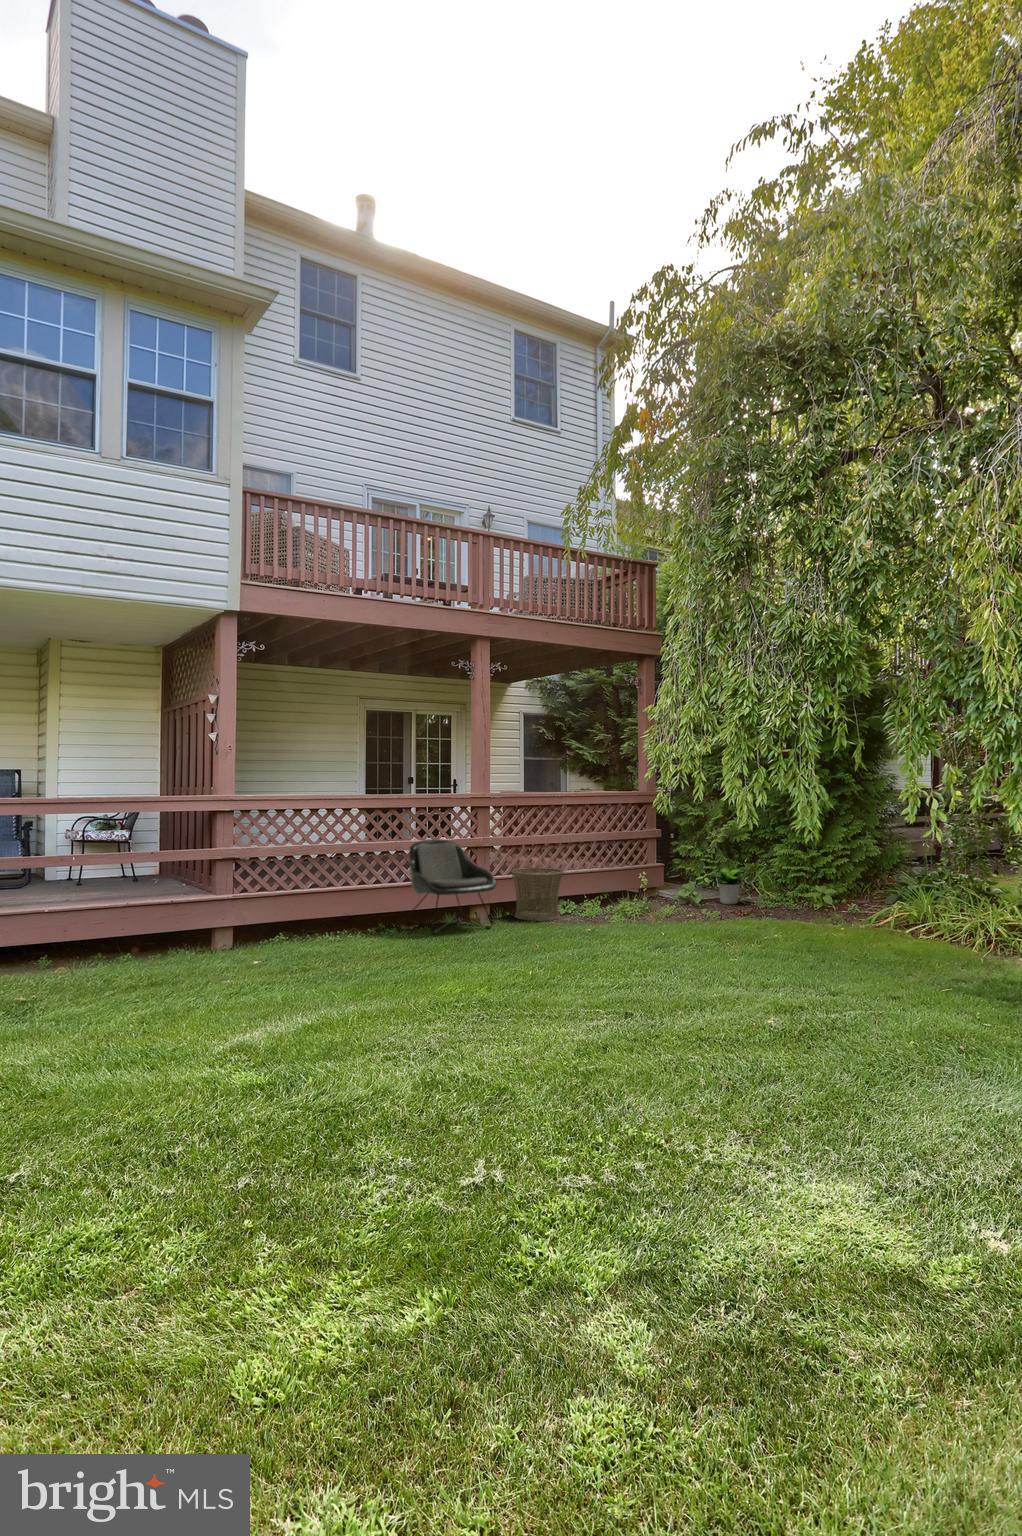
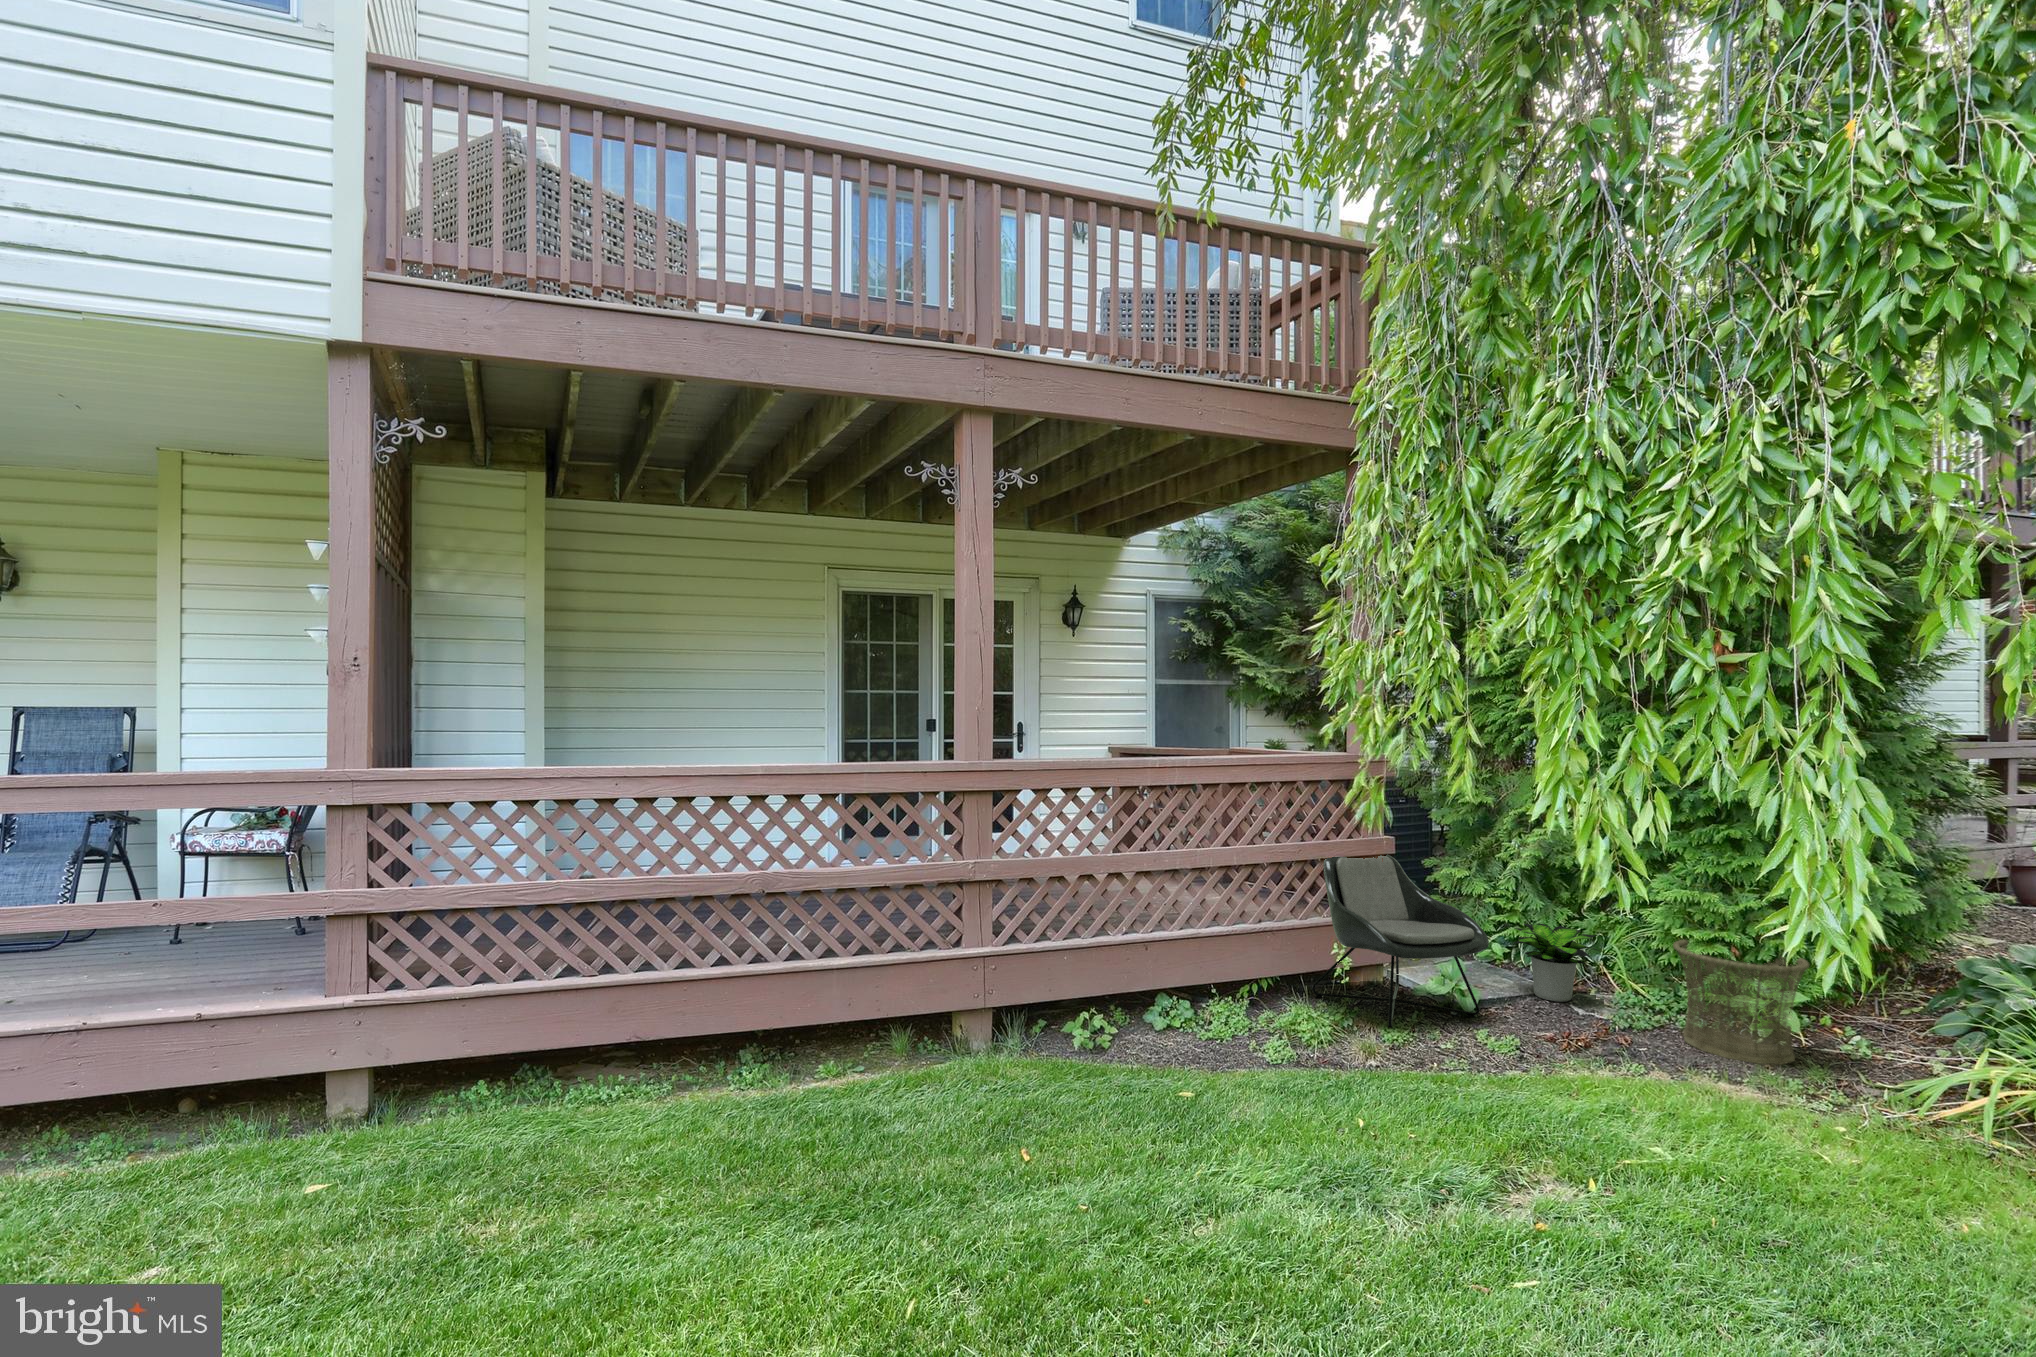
lounge chair: present [405,839,496,935] -> present [1312,855,1489,1028]
basket: present [510,867,564,921] -> present [1673,940,1809,1065]

